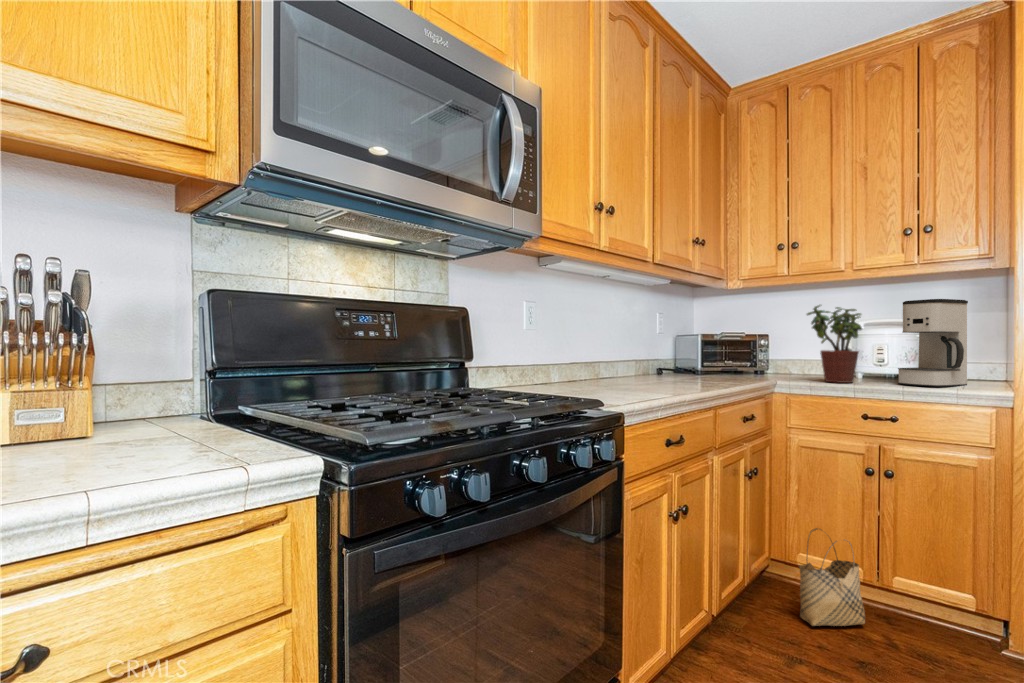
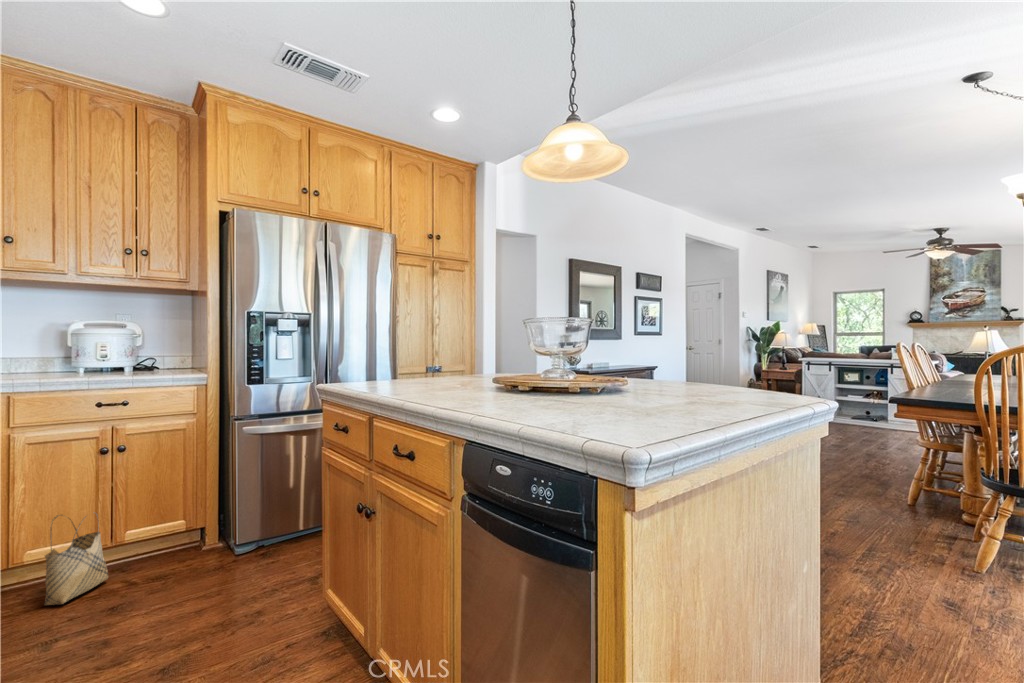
coffee maker: present [898,299,968,387] -> none [124,307,174,375]
potted plant: present [807,305,862,383] -> none [32,304,92,378]

